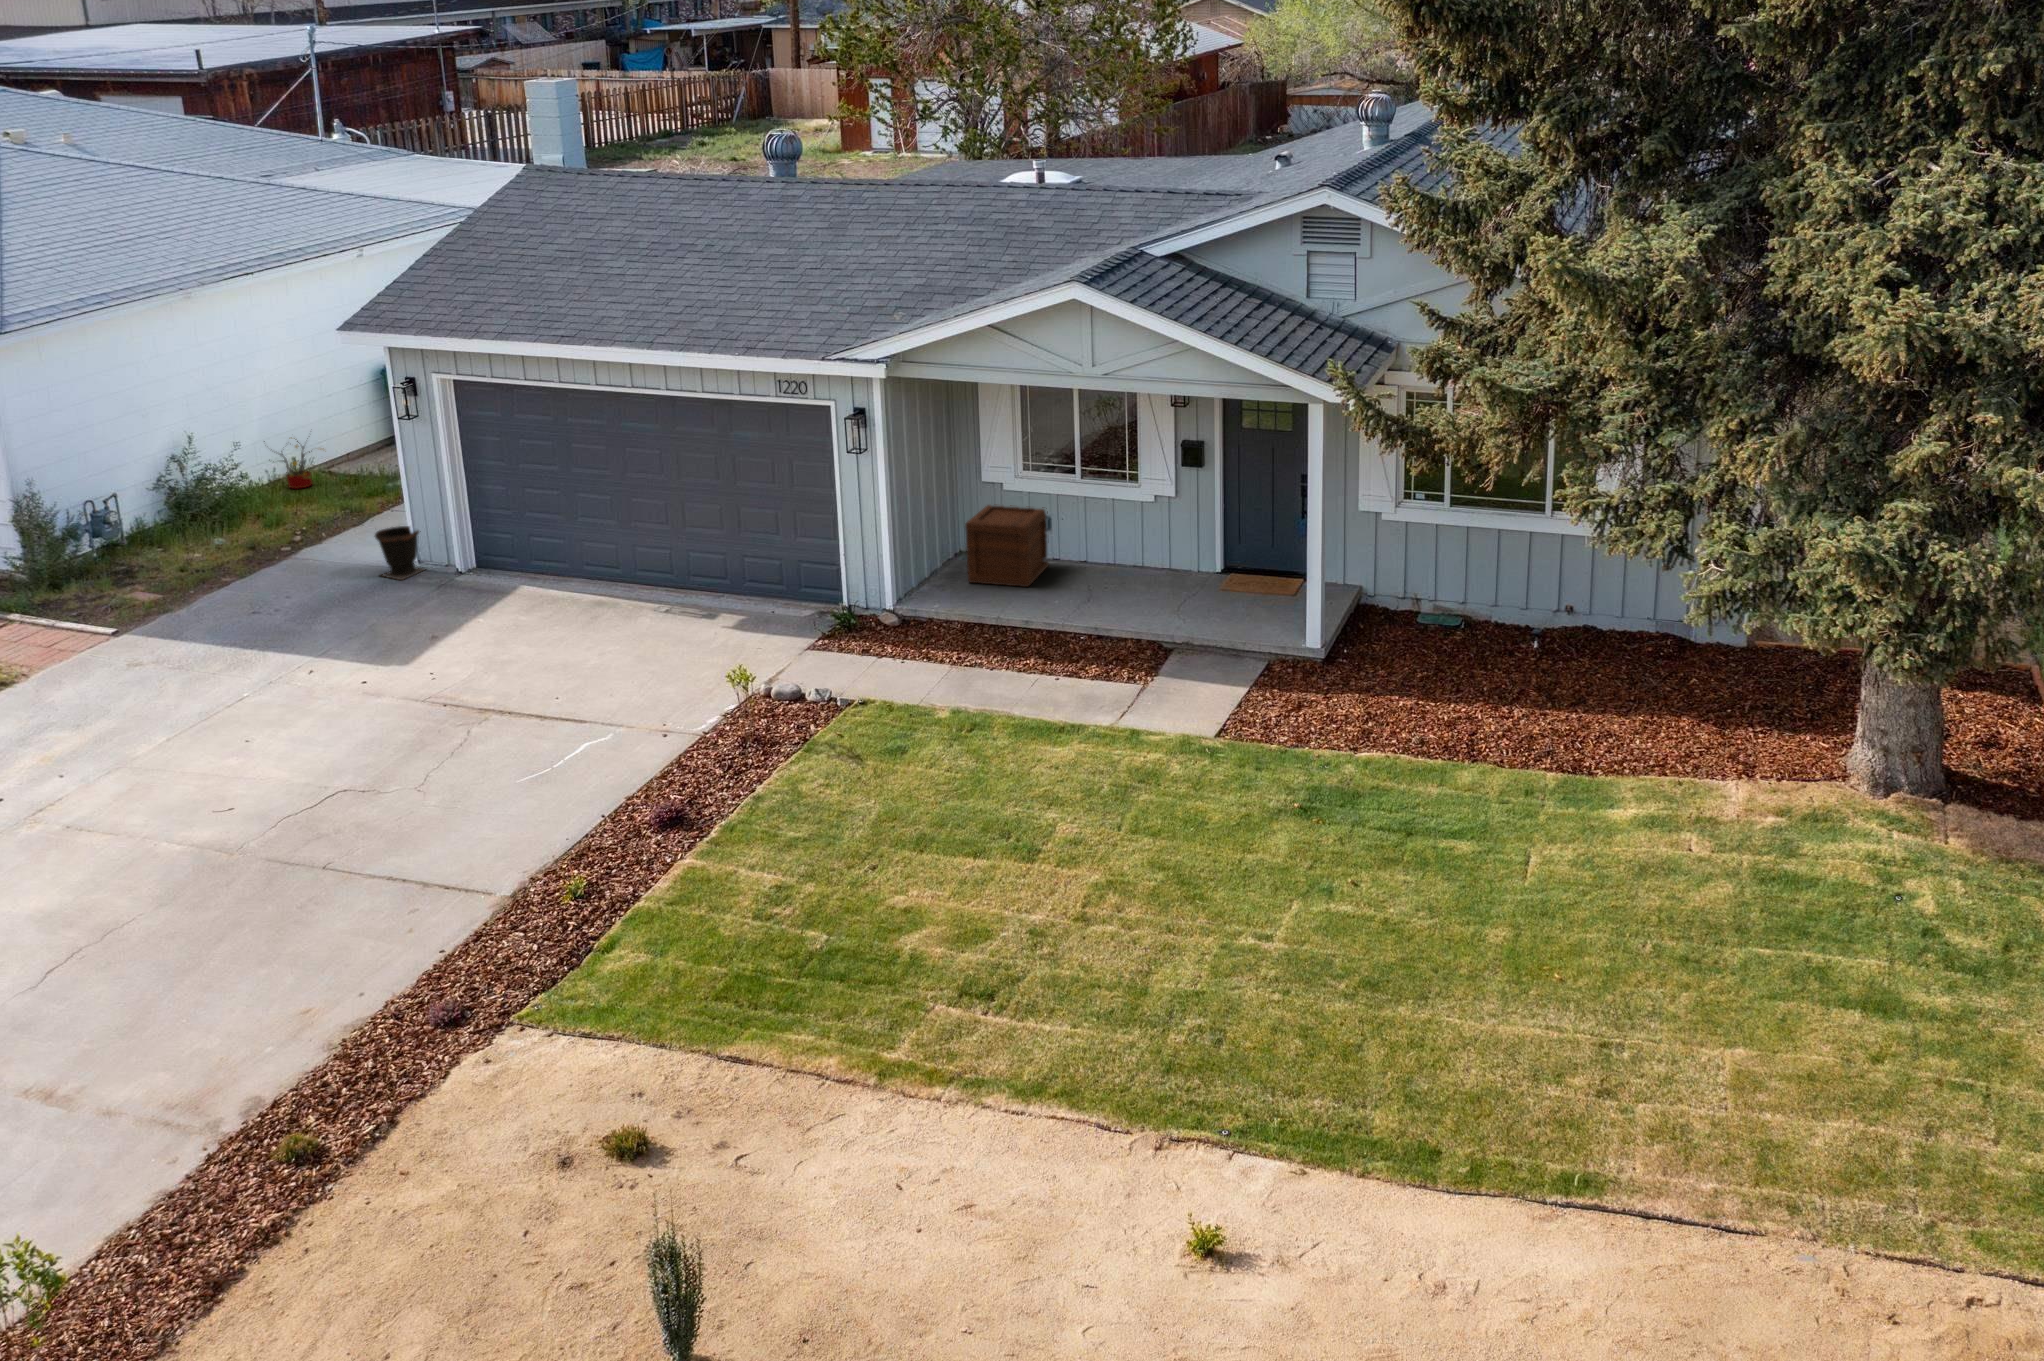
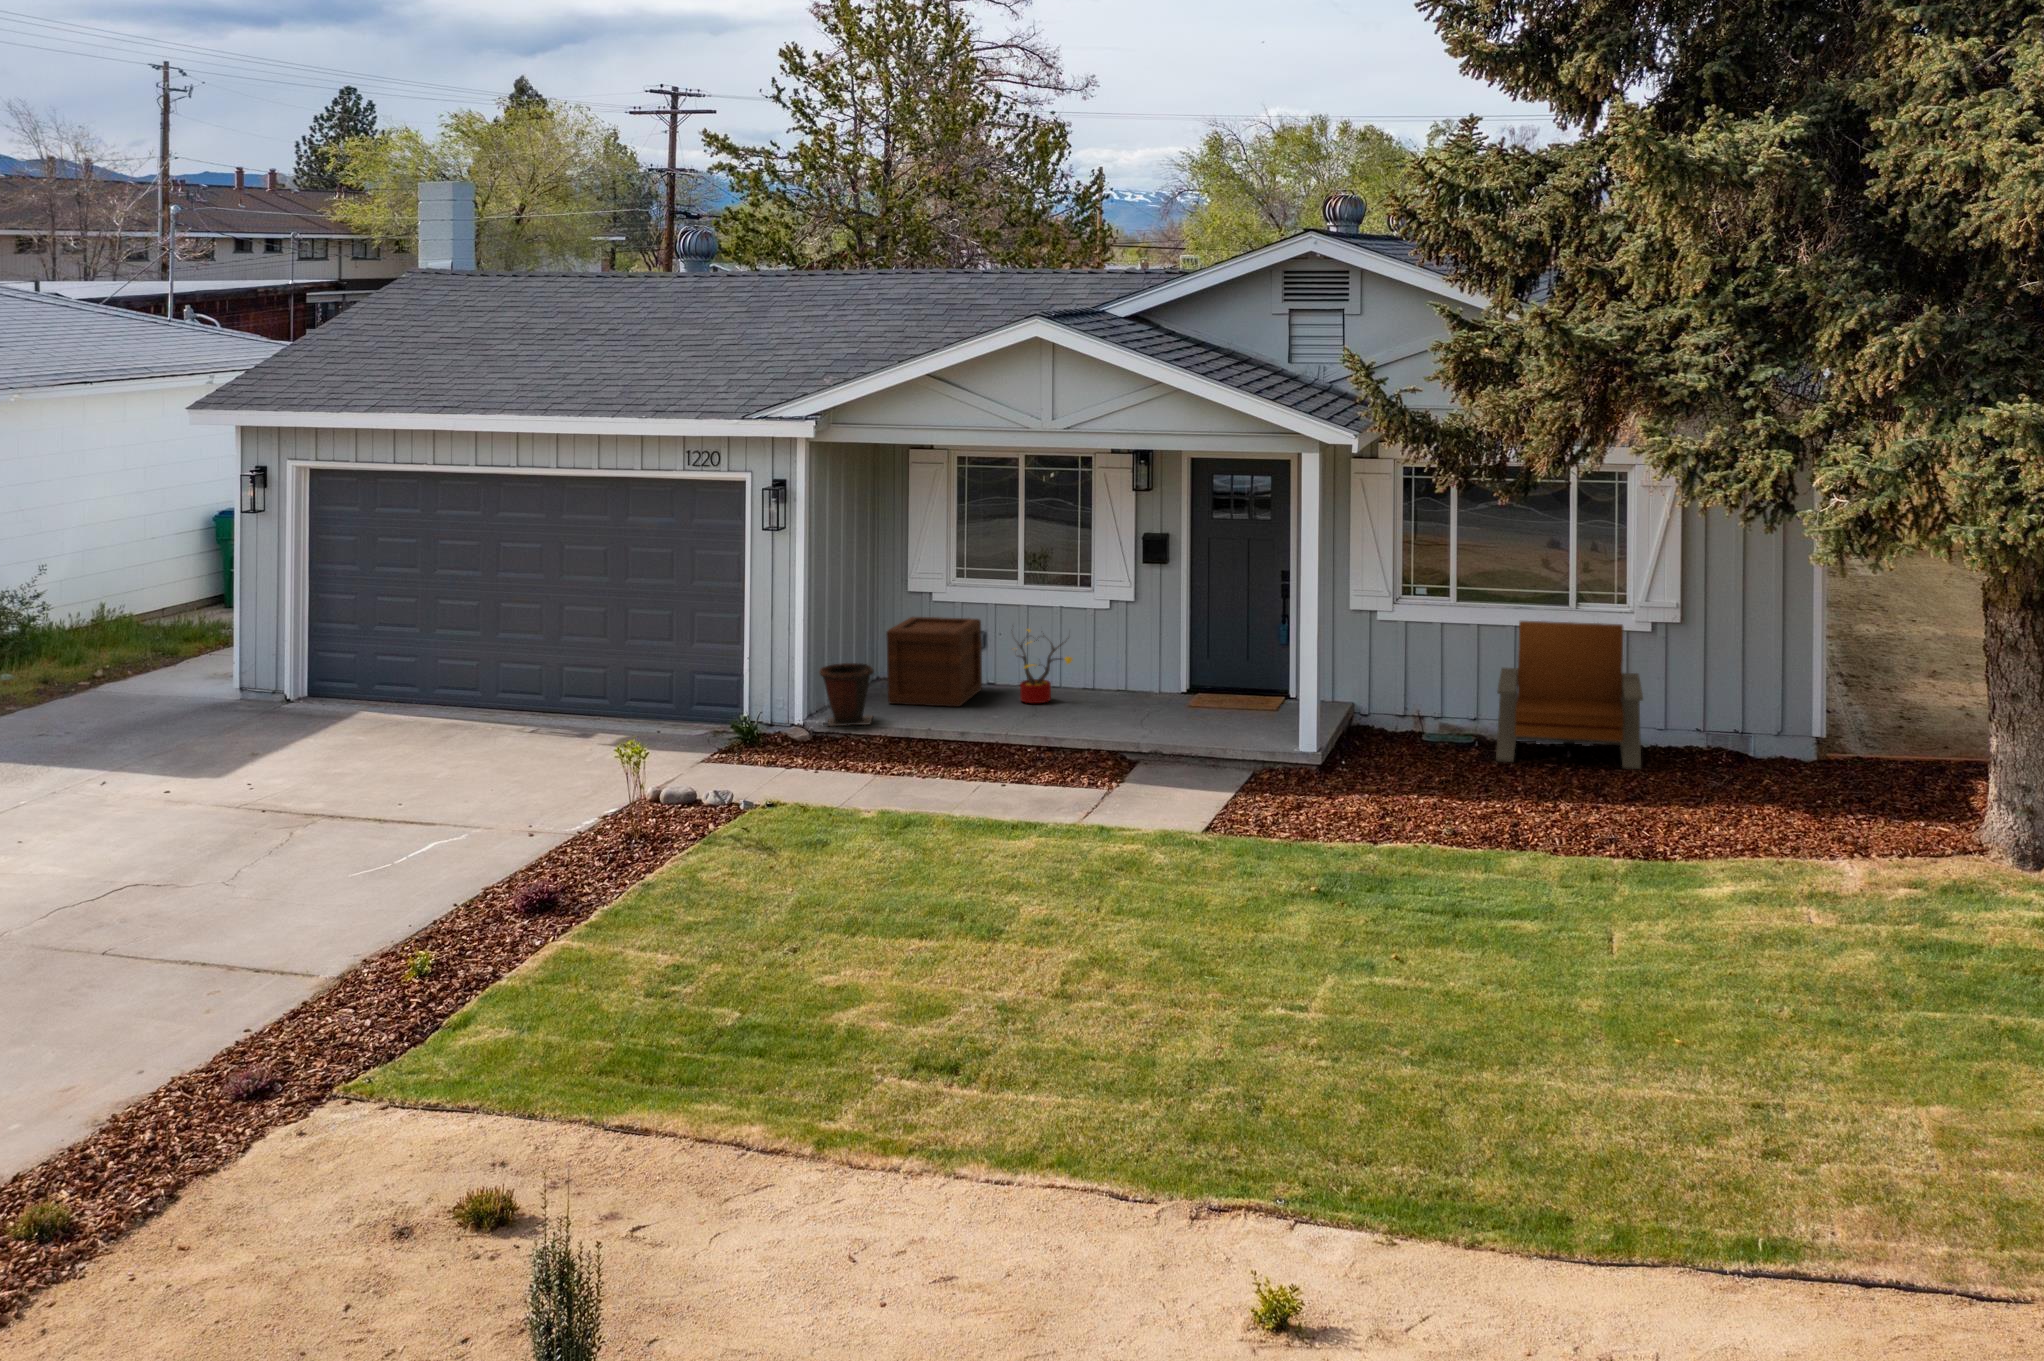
decorative plant: present [264,438,312,489] -> present [1019,629,1072,703]
bucket: present [375,526,424,580] -> present [820,663,874,726]
lounge chair: none [1470,533,1596,668] -> present [1496,621,1643,769]

